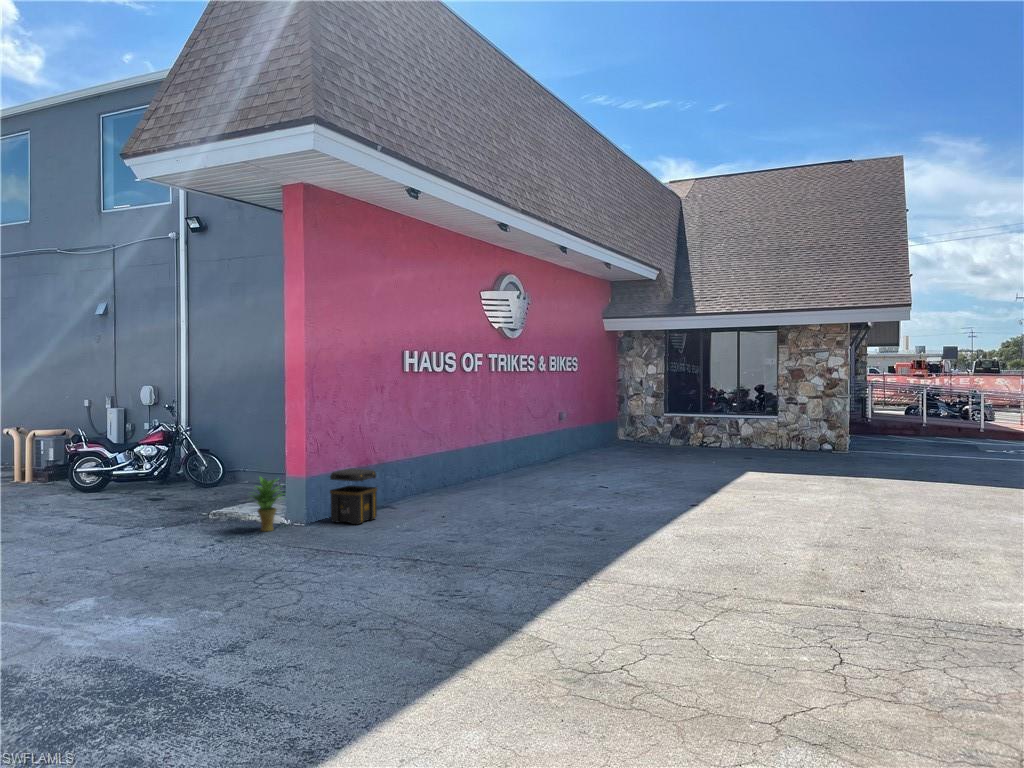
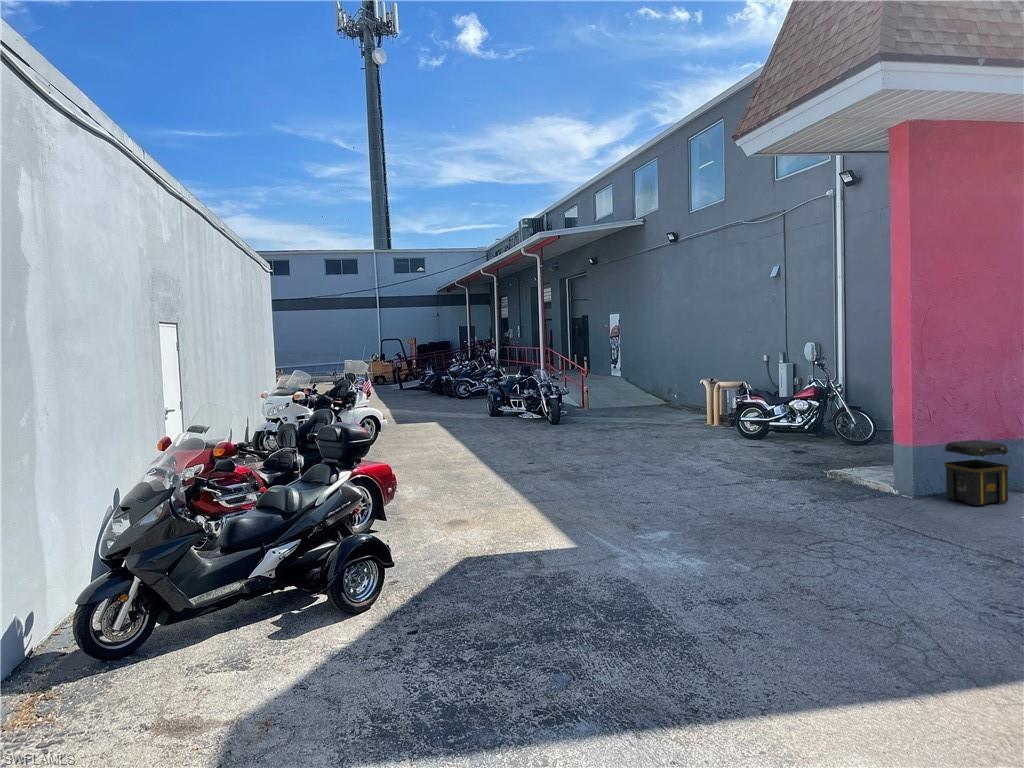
potted plant: present [252,477,284,532] -> none [844,441,891,499]

